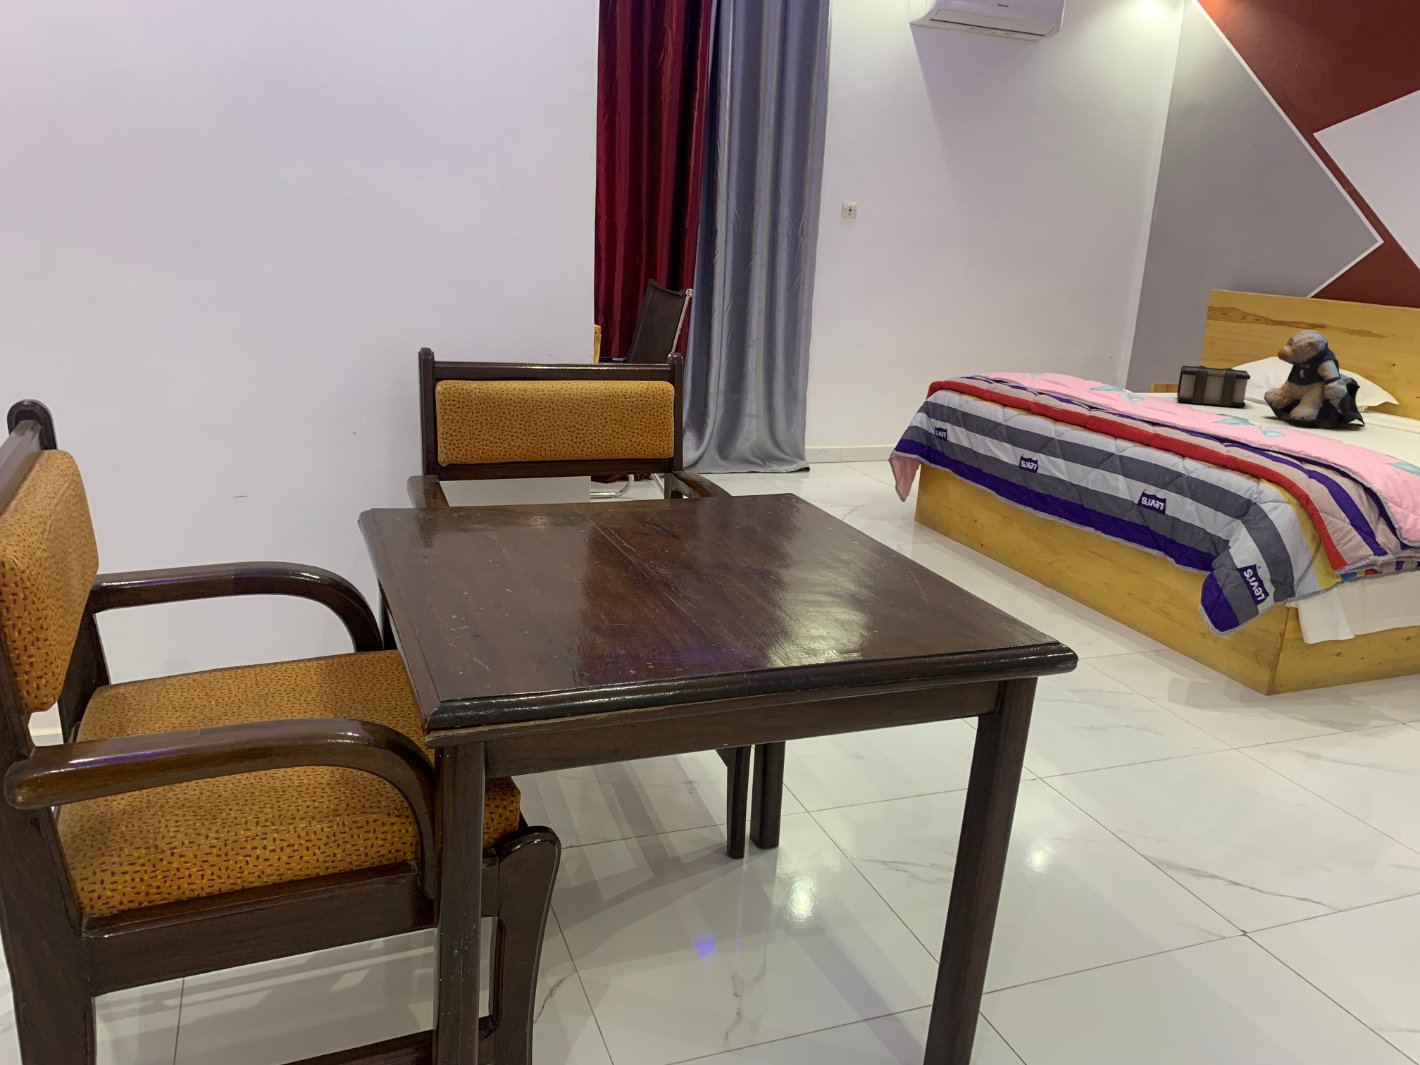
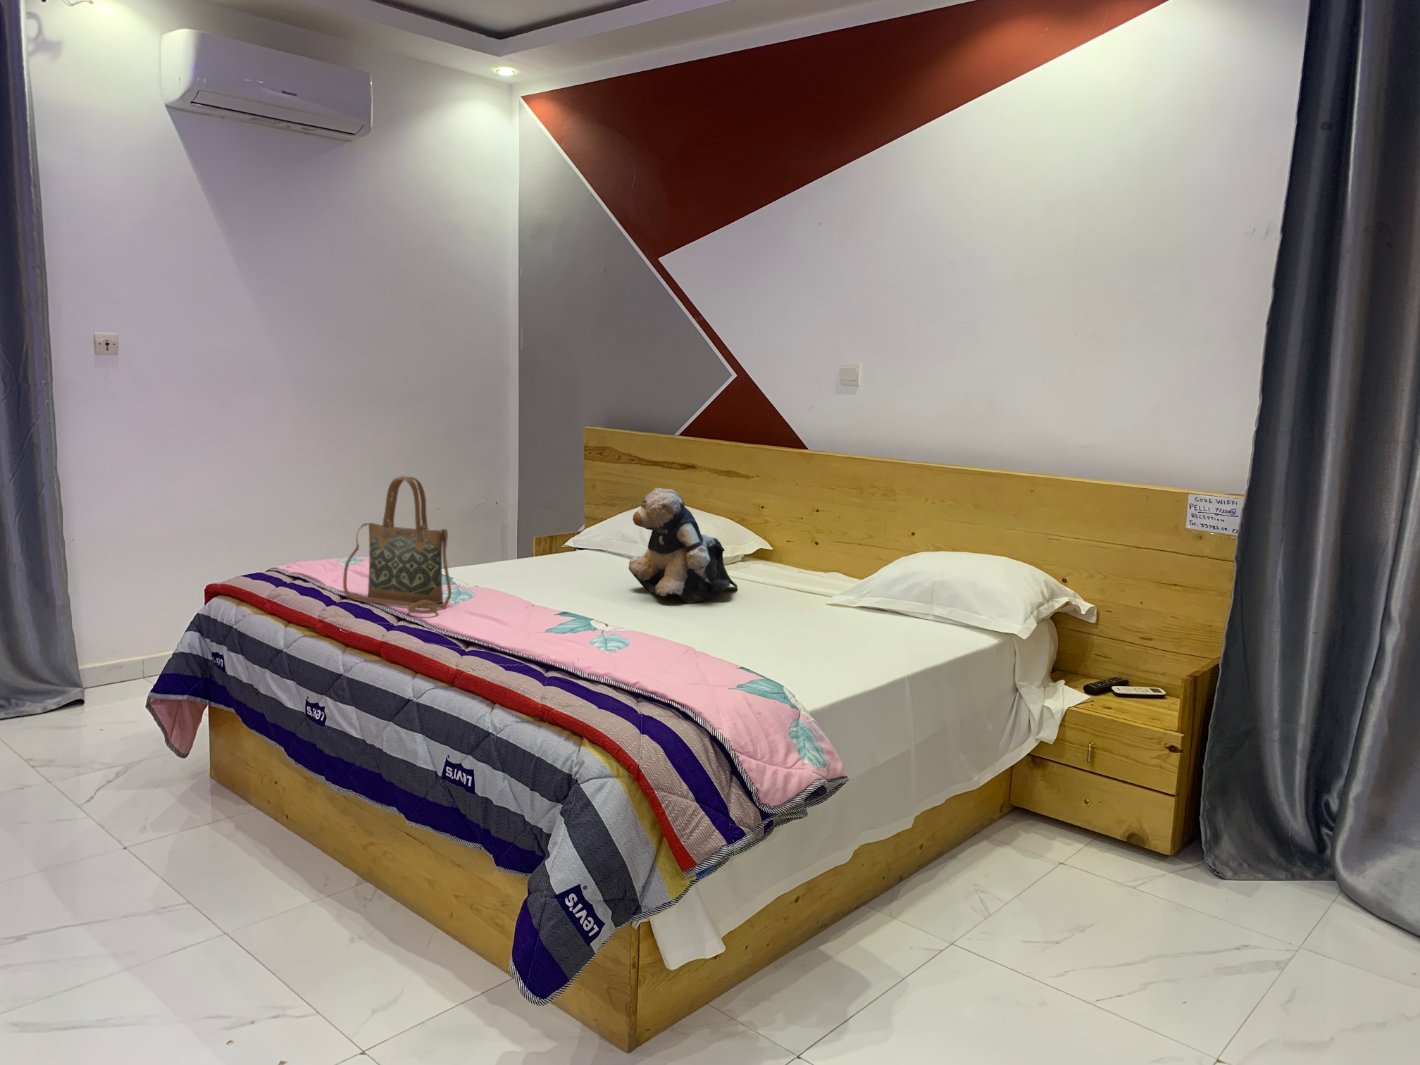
handbag: none [1042,304,1132,405] -> present [343,476,452,614]
book: present [1177,366,1250,407] -> none [540,527,616,575]

